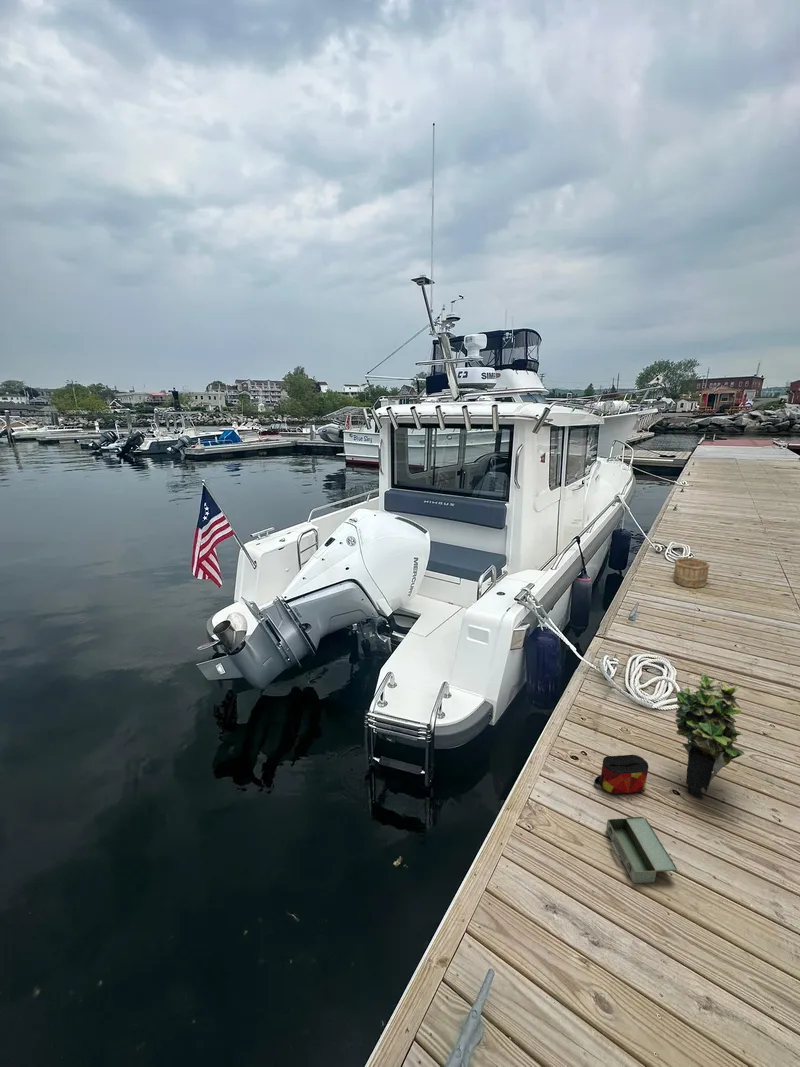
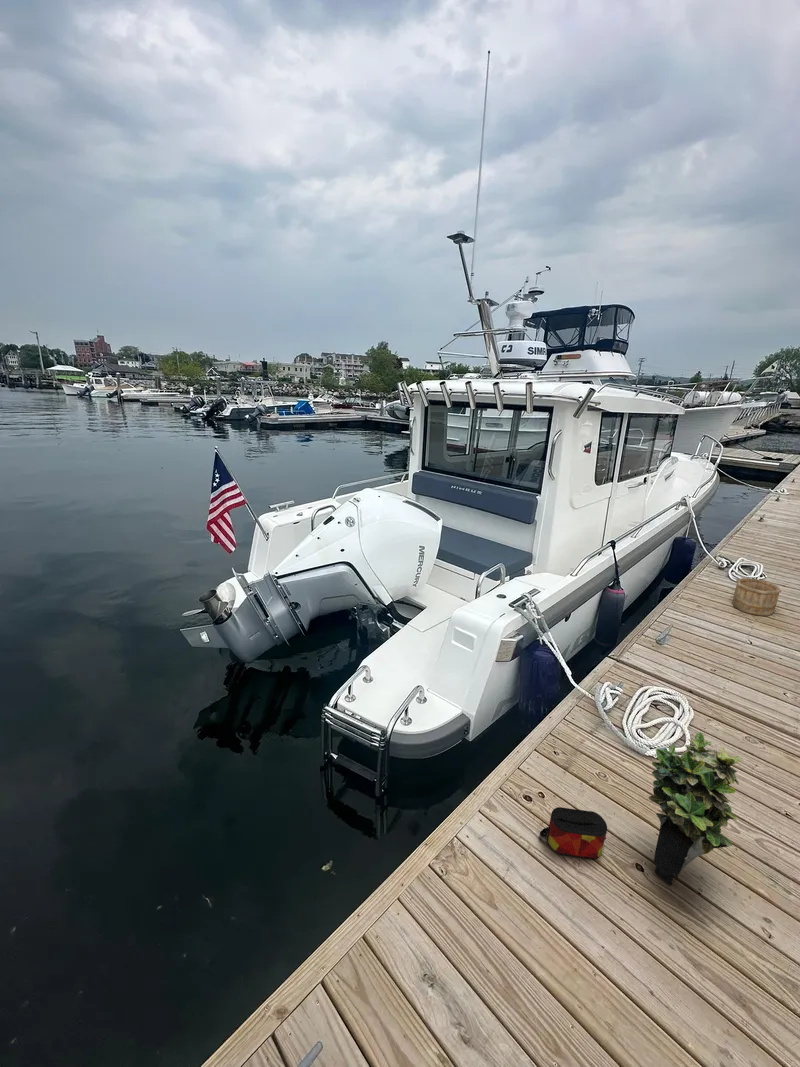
toolbox: present [606,817,677,883] -> none [530,886,598,981]

